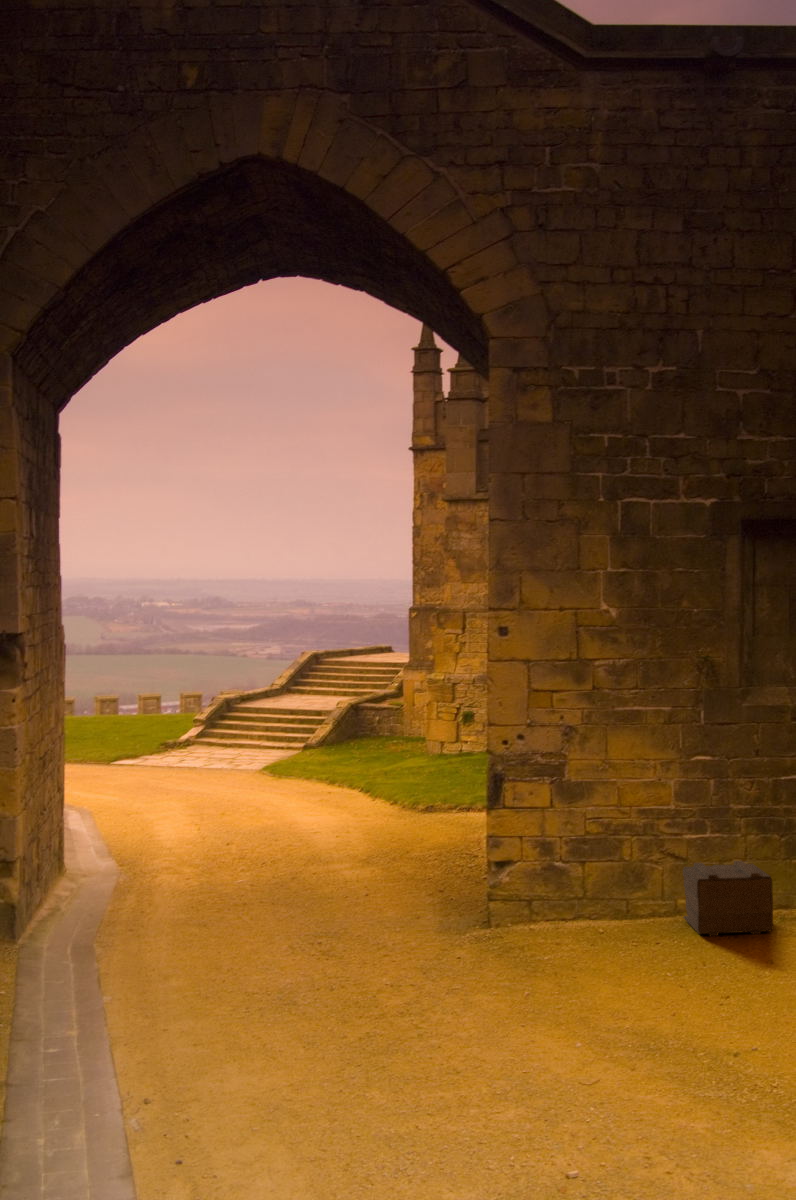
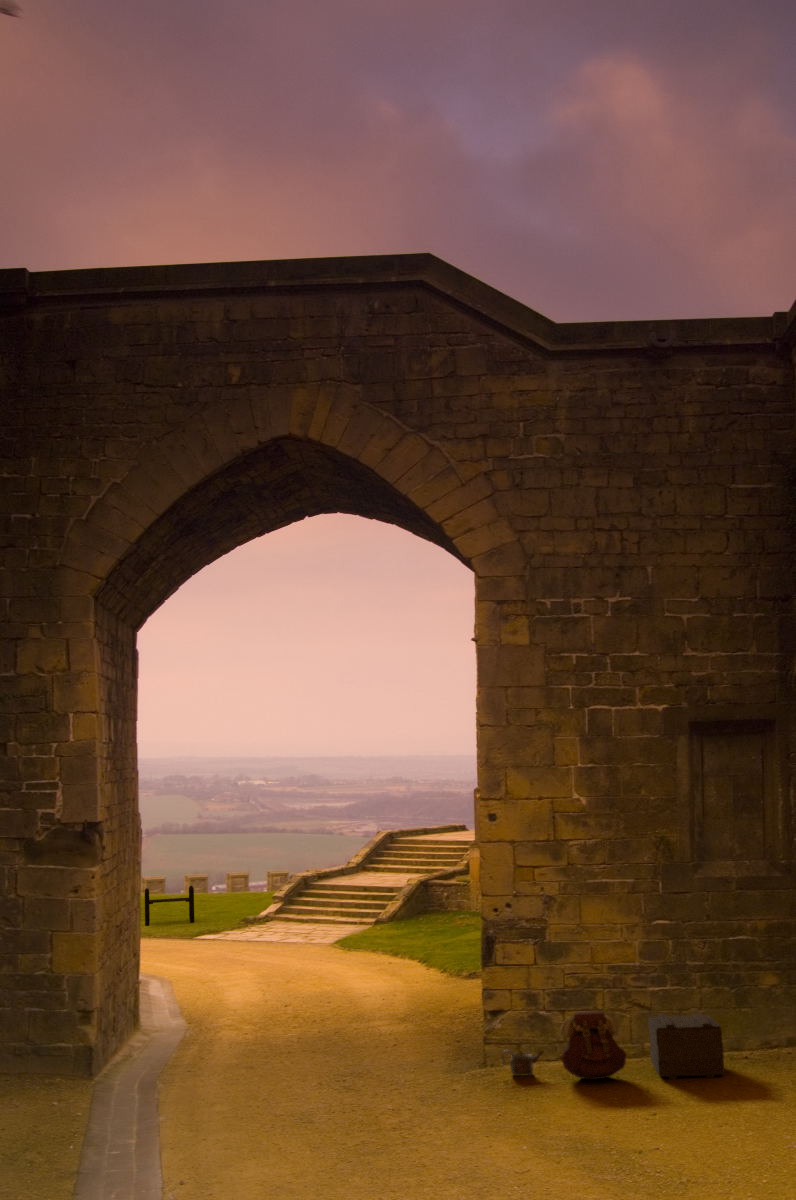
bench: none [54,708,109,750] -> present [145,886,194,926]
backpack: none [580,859,659,937] -> present [560,1011,626,1079]
watering can: none [510,903,561,933] -> present [502,1050,544,1076]

